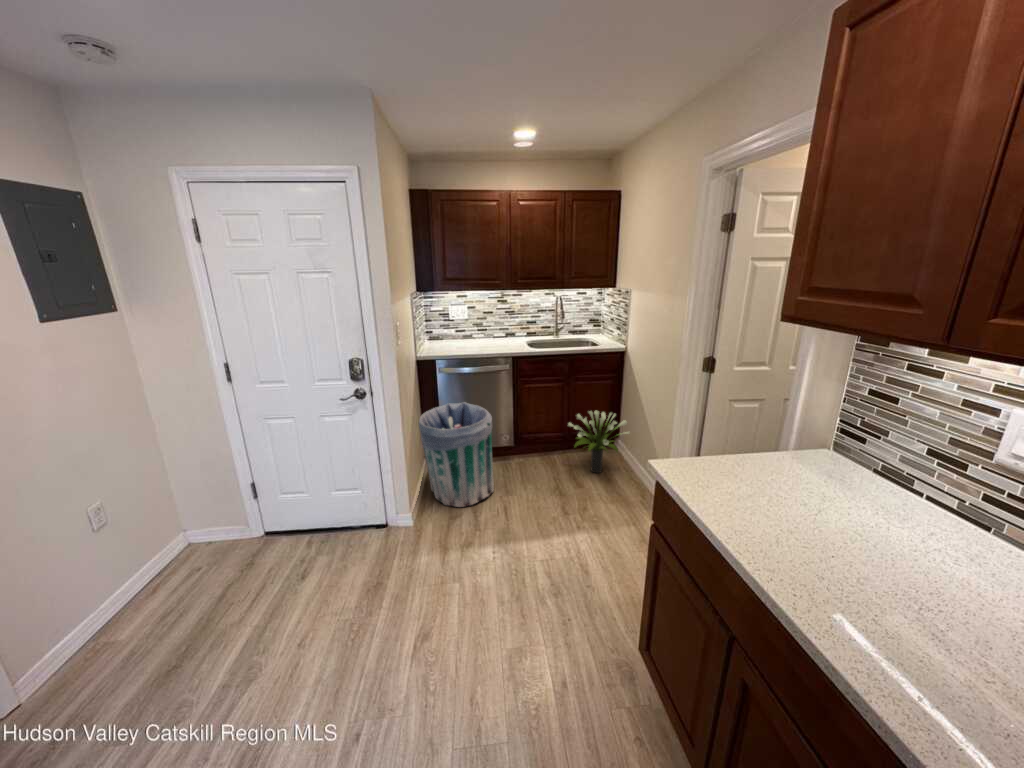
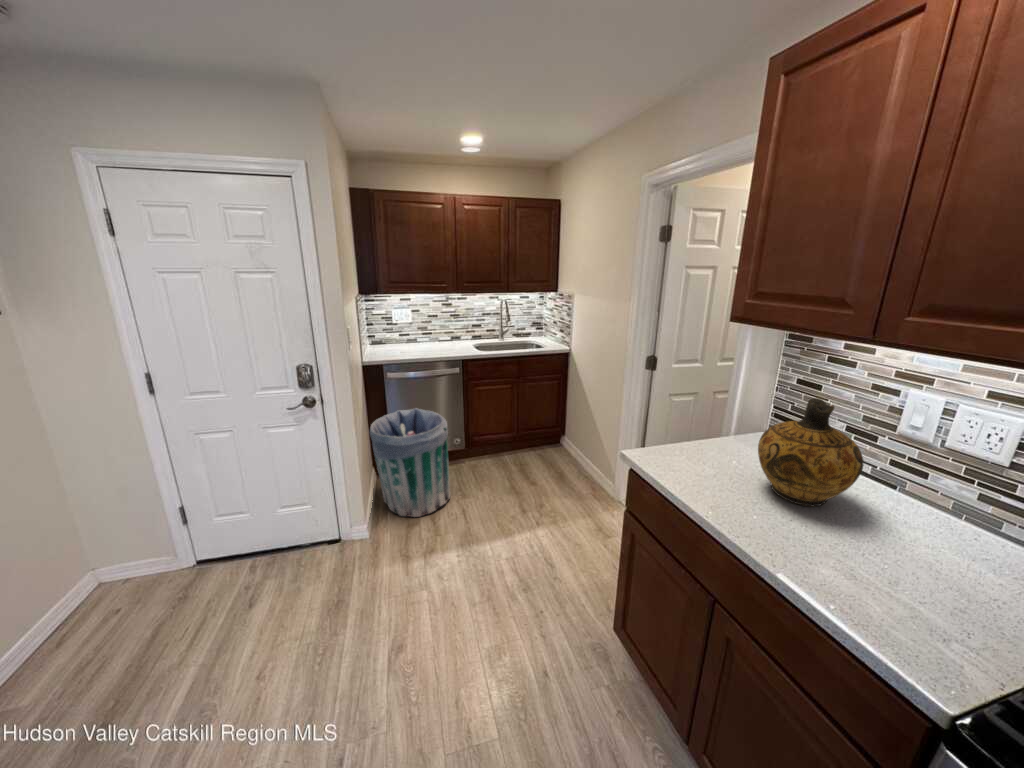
potted plant: present [568,410,629,473] -> none [520,411,580,472]
ceramic jug: none [800,414,935,542] -> present [758,398,863,506]

